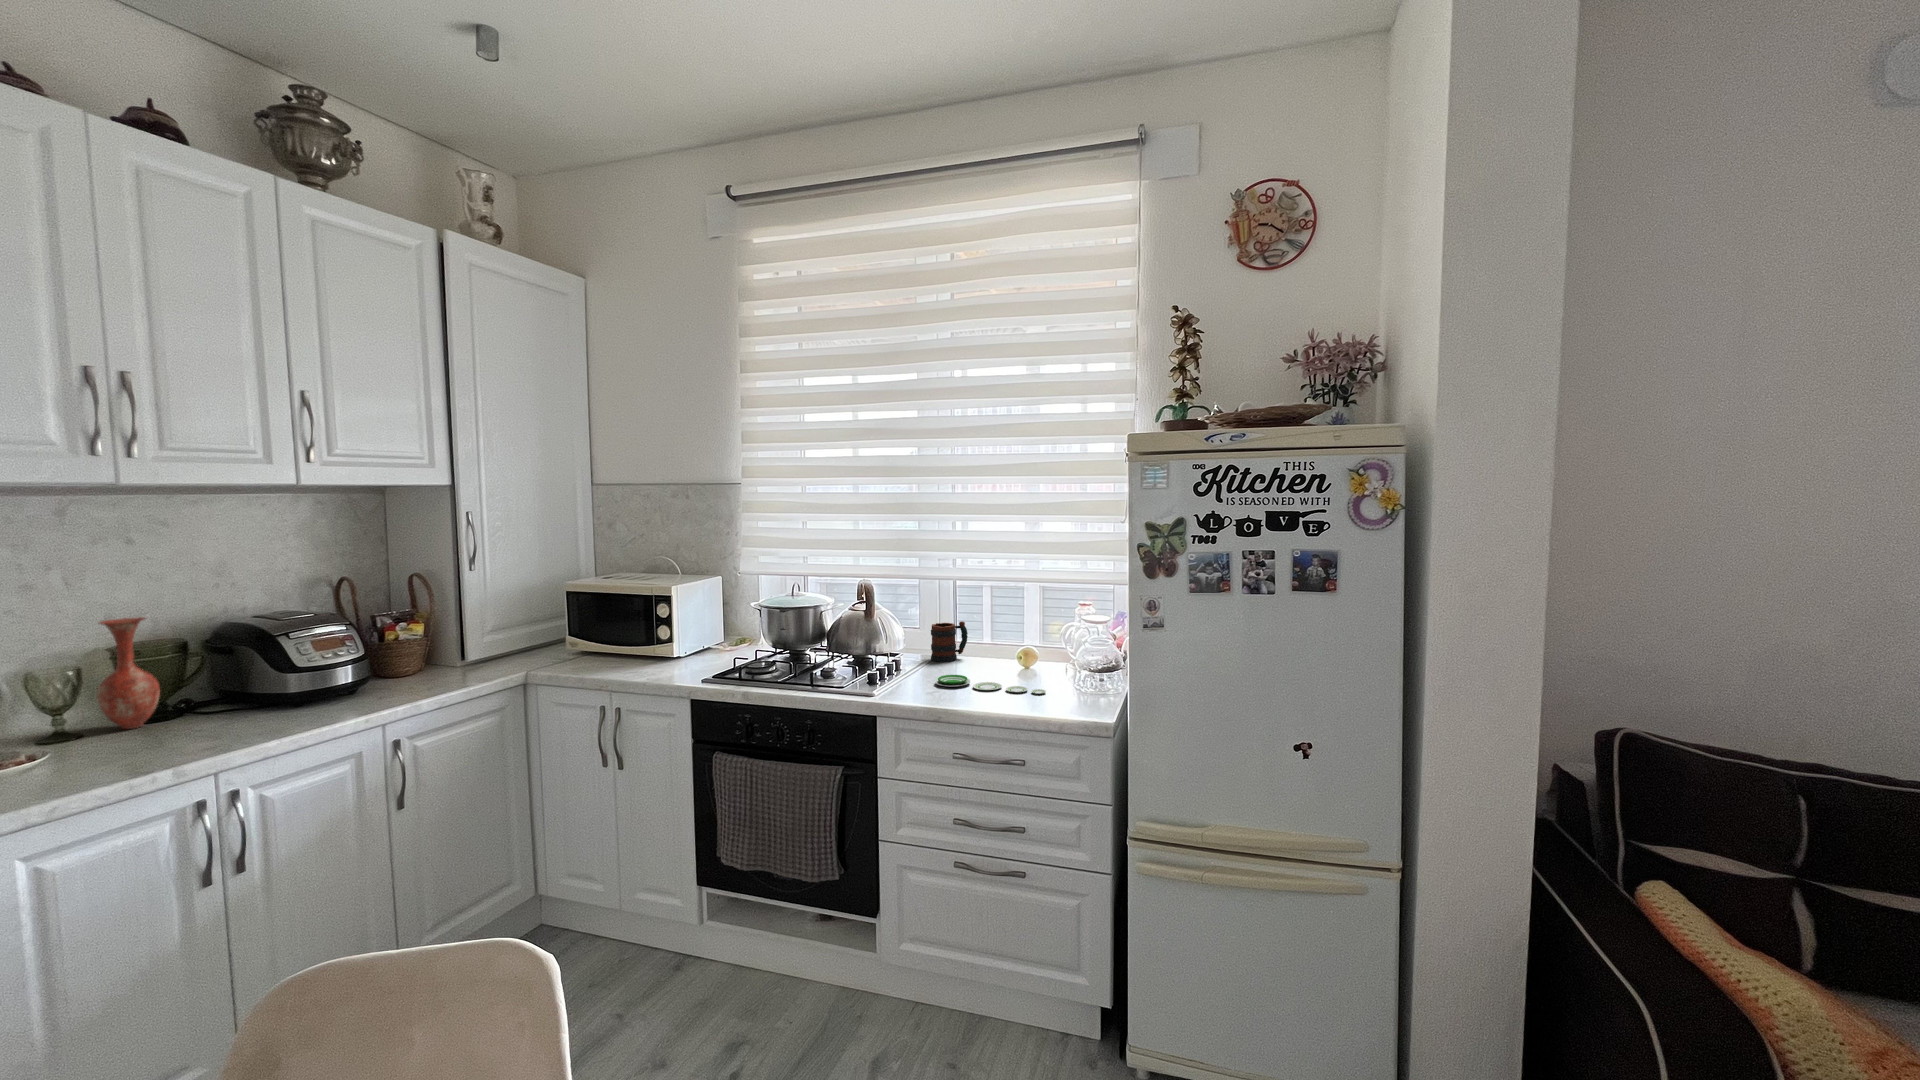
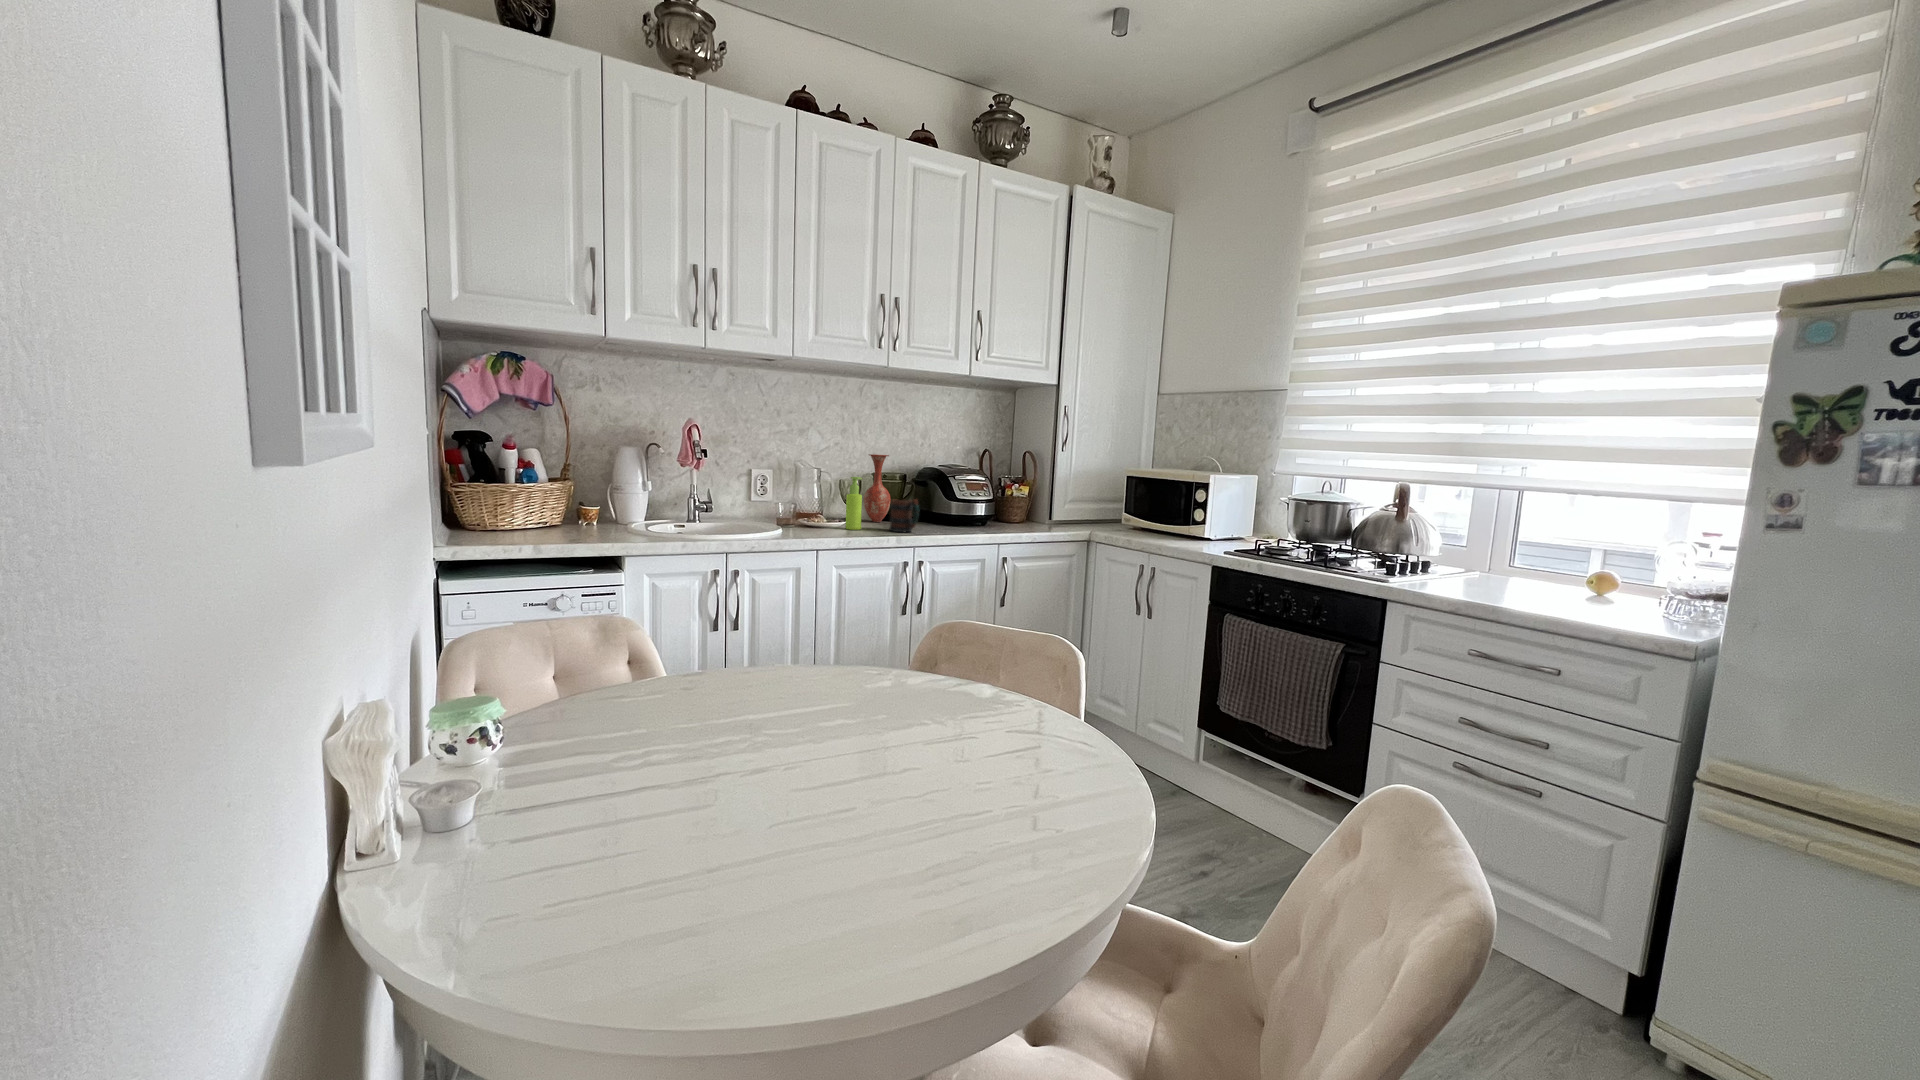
mug: present [931,621,968,662] -> present [889,499,919,532]
plate: present [935,675,1046,694] -> none [1466,581,1613,611]
soap dispenser: none [49,676,94,768] -> present [846,477,862,530]

